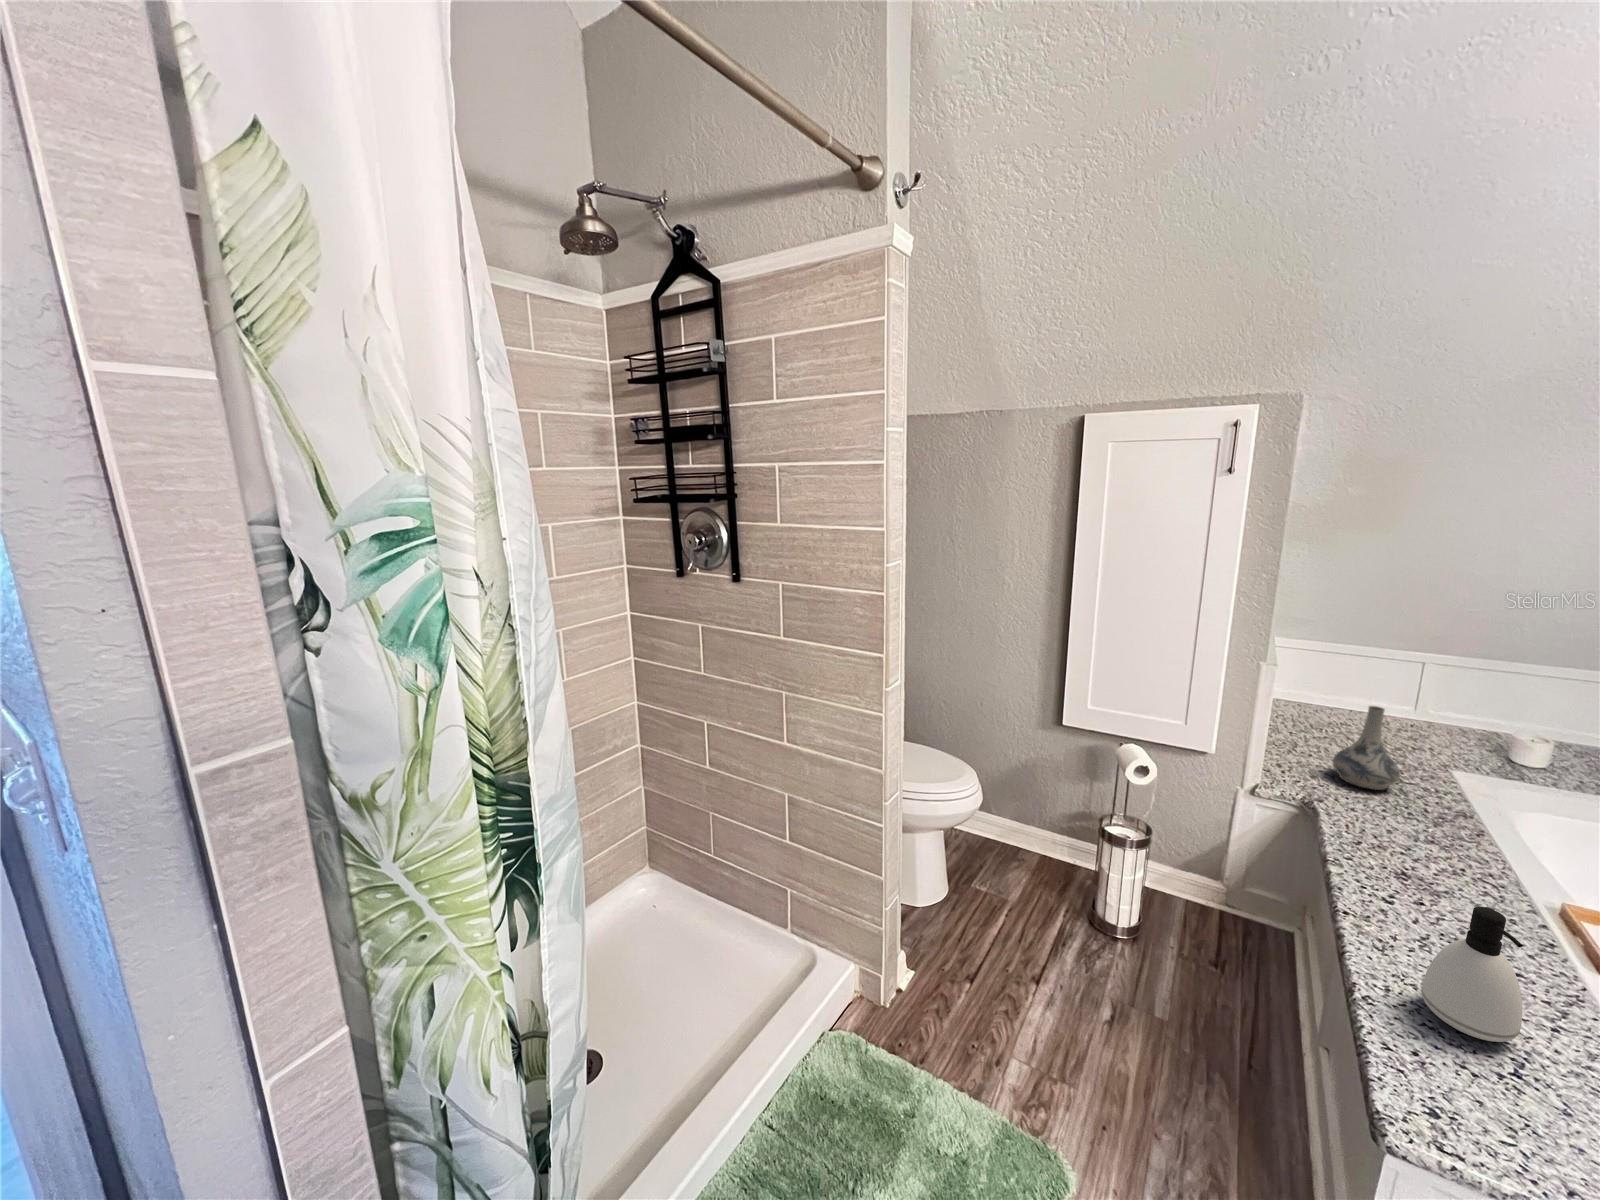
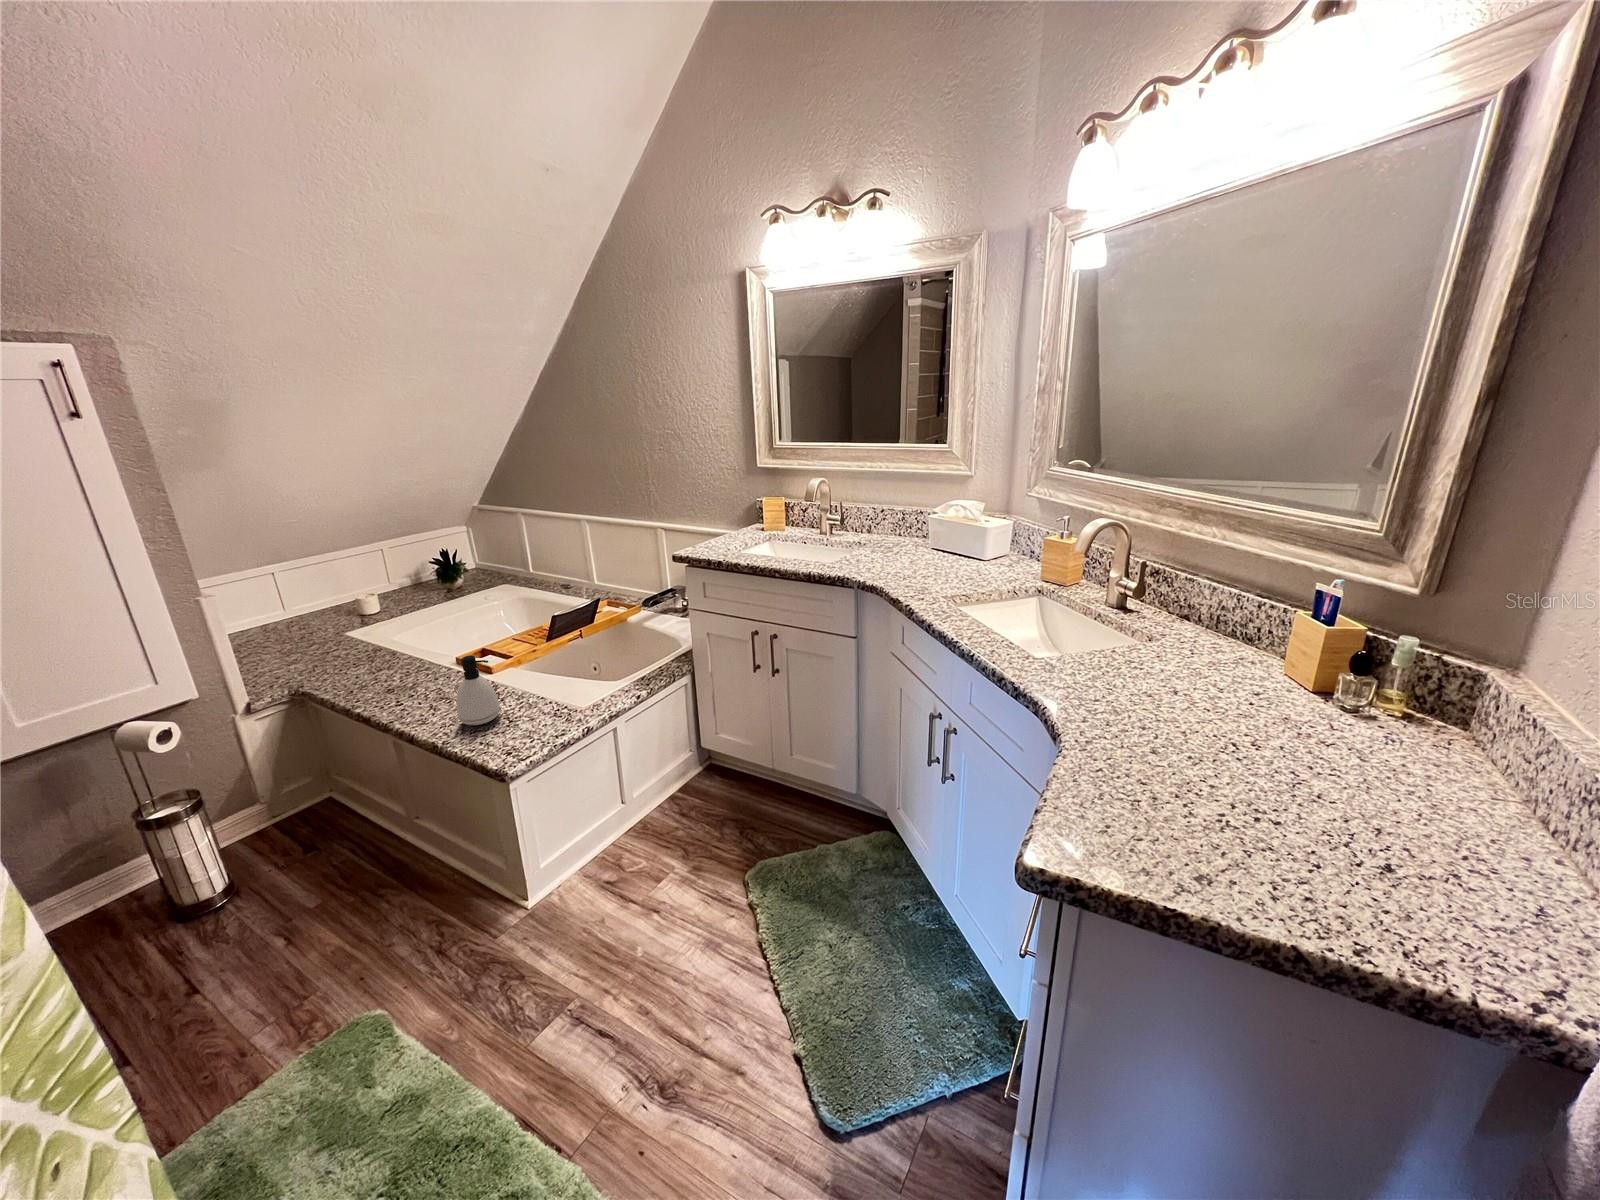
decorative vase: present [1333,706,1400,790] -> none [281,604,331,669]

